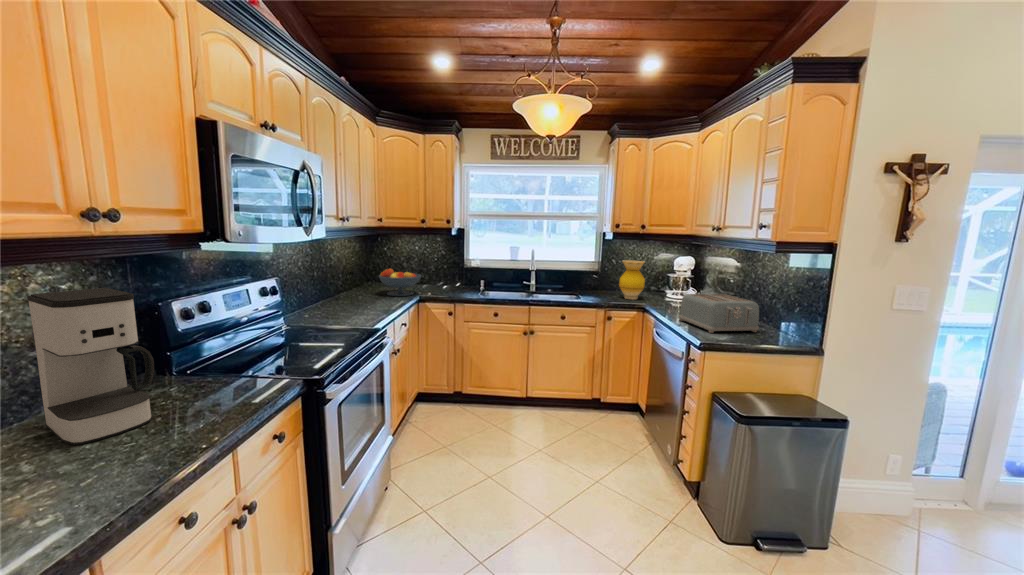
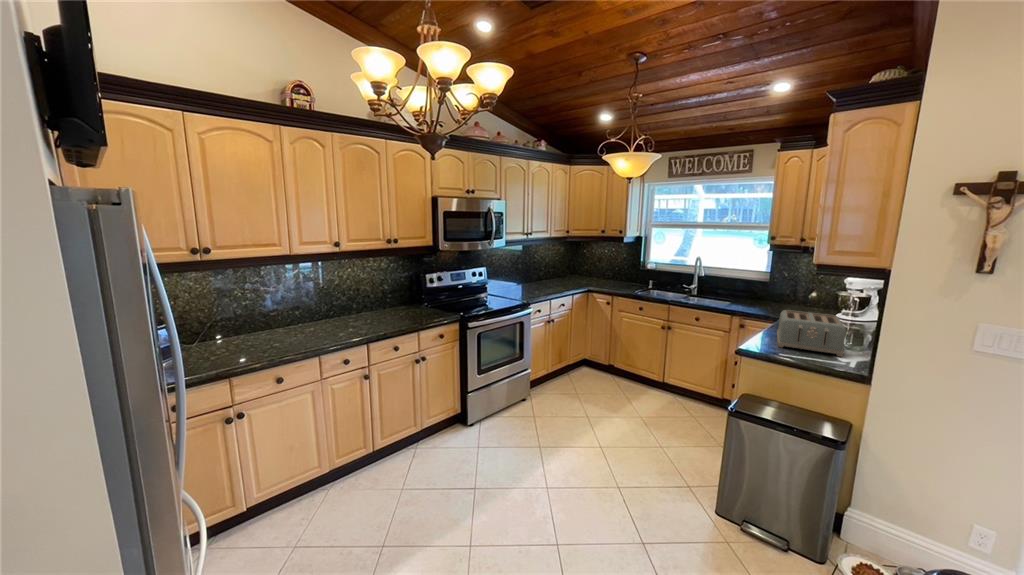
vase: present [619,260,645,300] -> none [770,273,801,313]
fruit bowl: present [379,269,421,296] -> none [565,266,595,286]
coffee maker: present [27,288,154,445] -> none [380,267,410,321]

